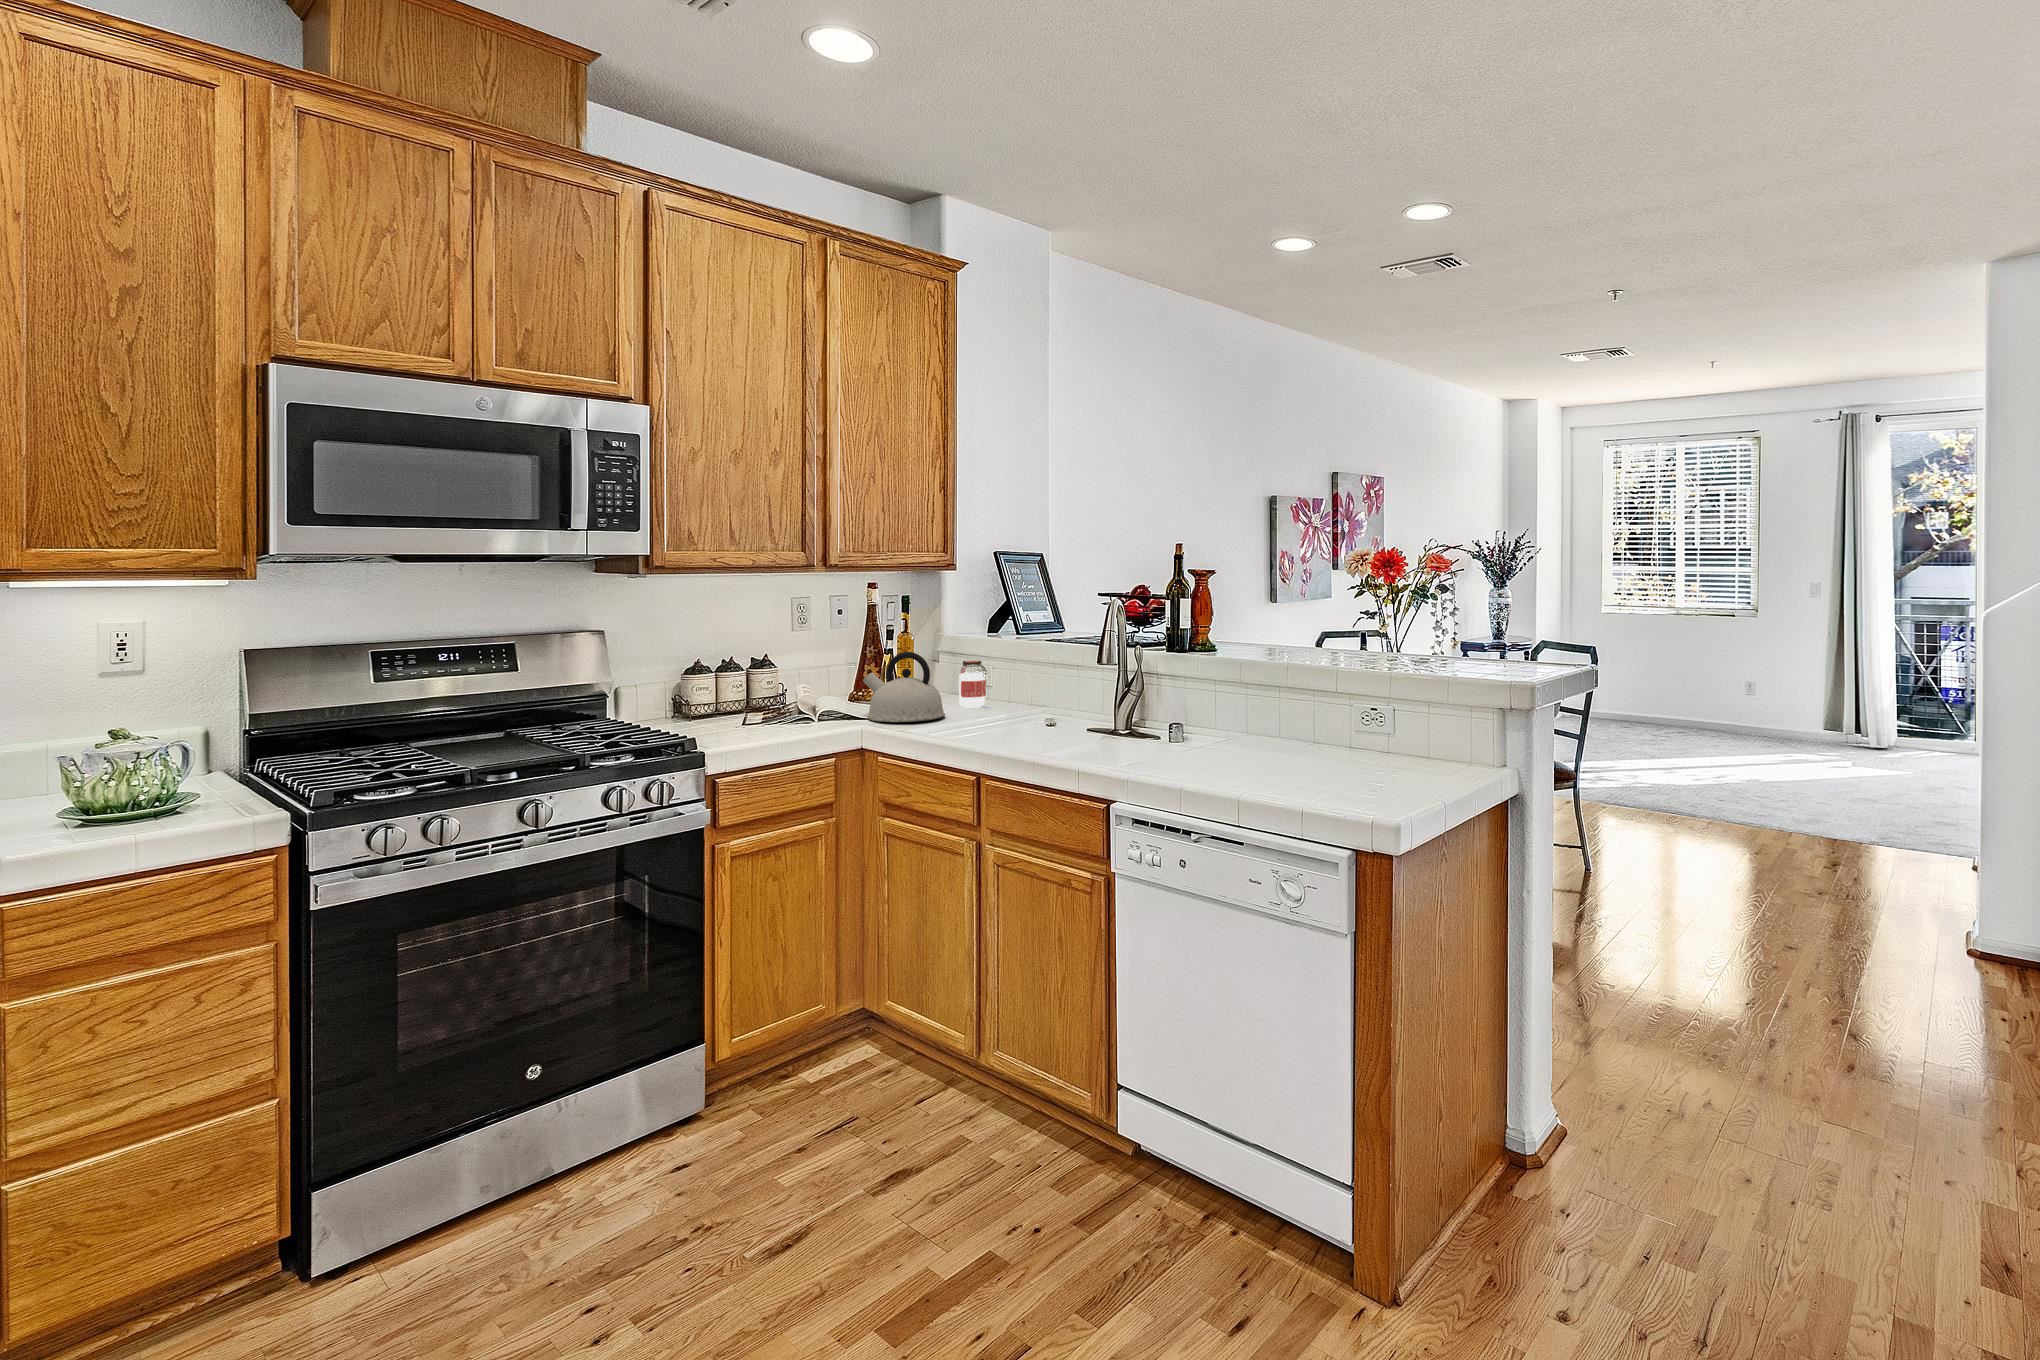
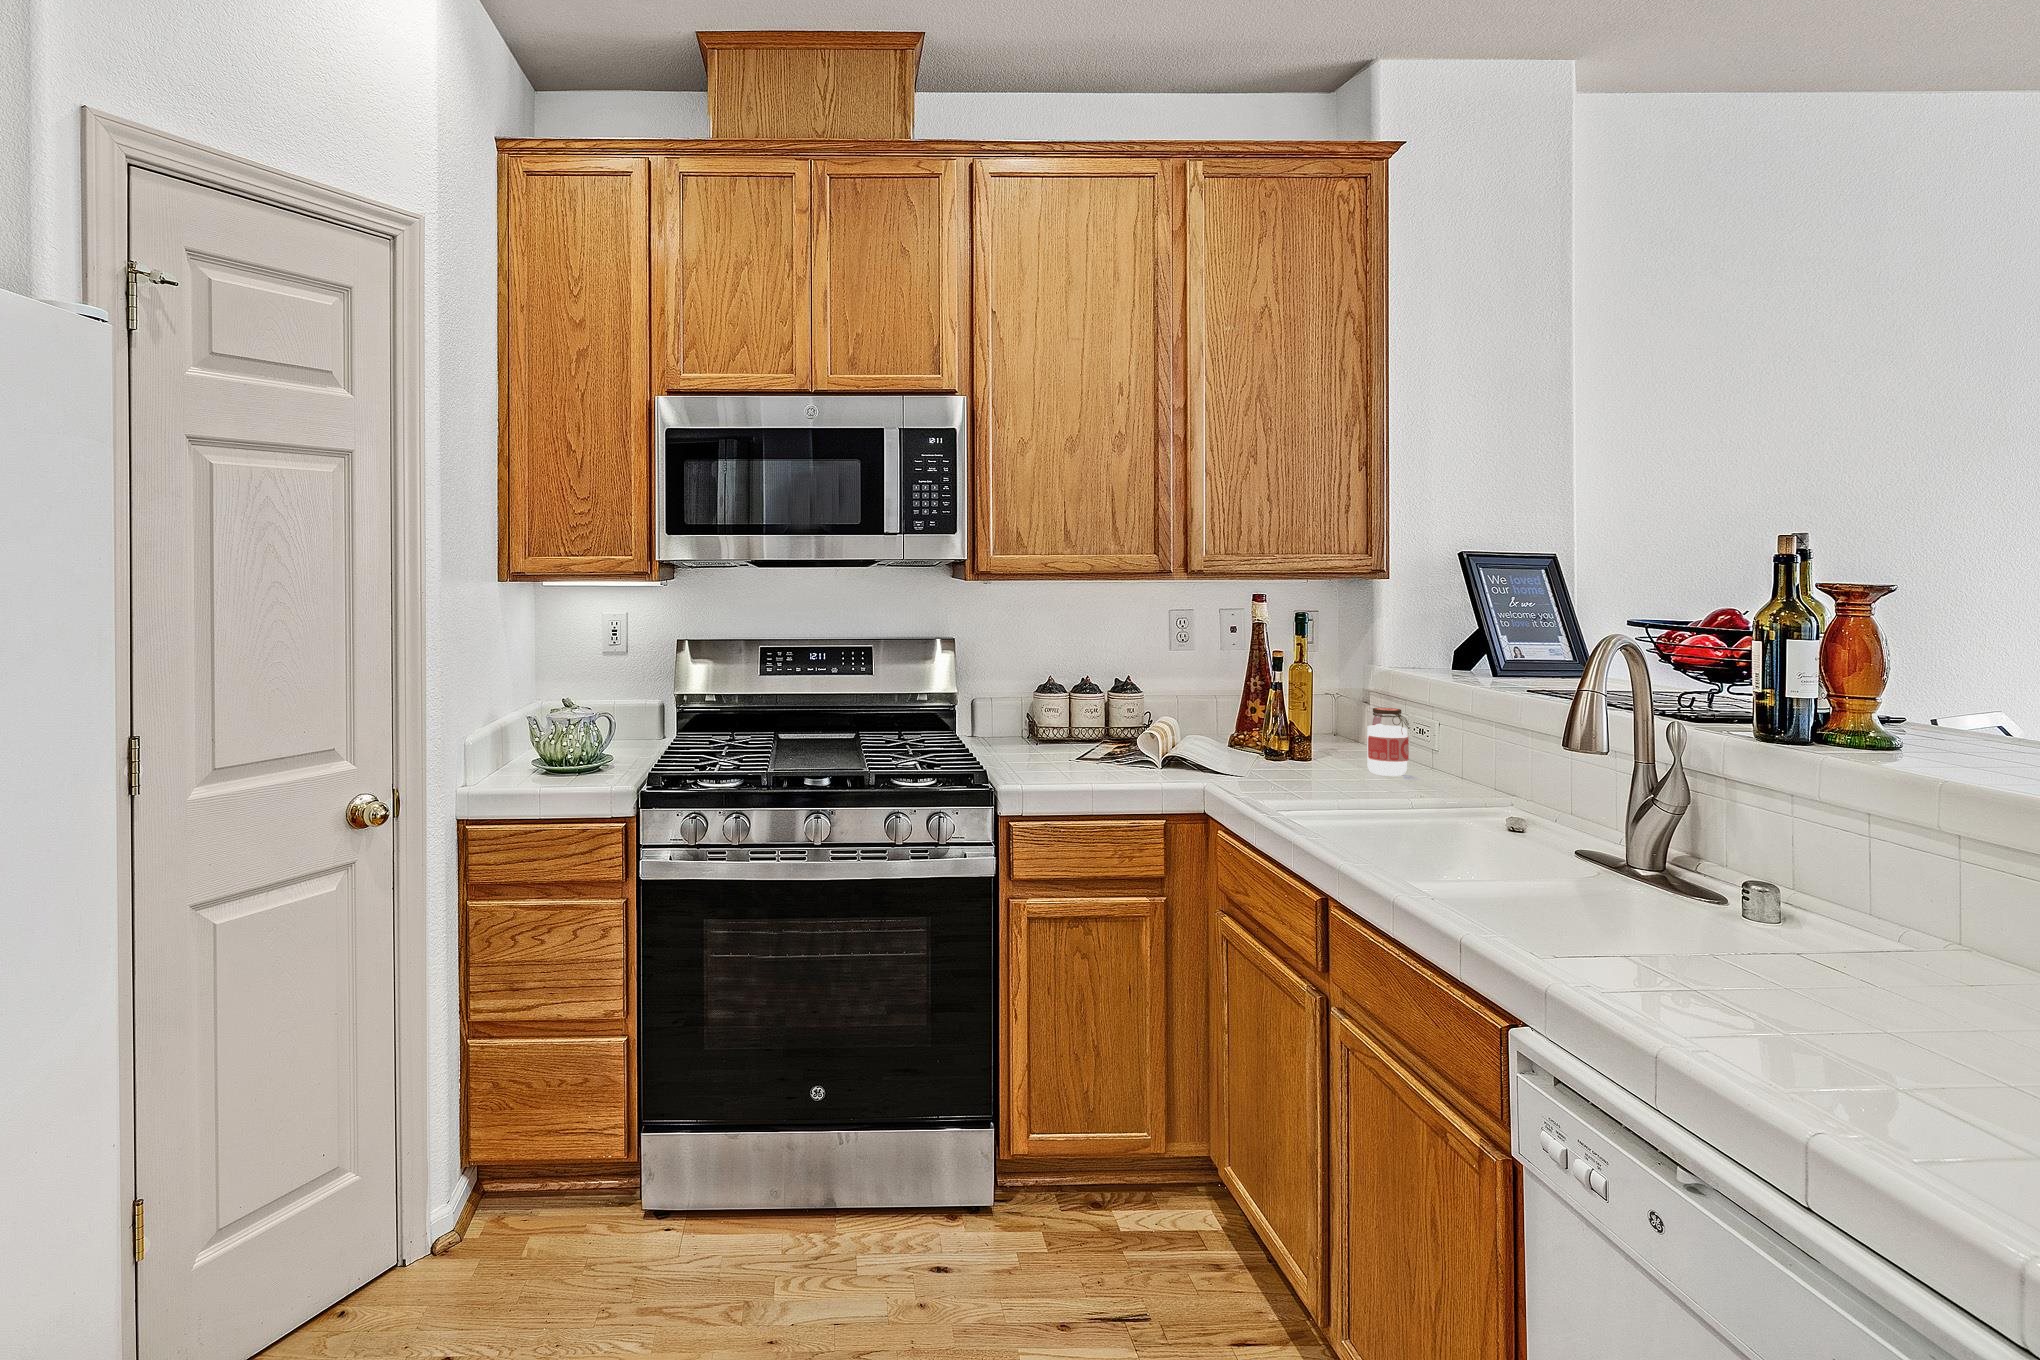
kettle: present [863,652,945,722] -> none [1224,688,1331,785]

